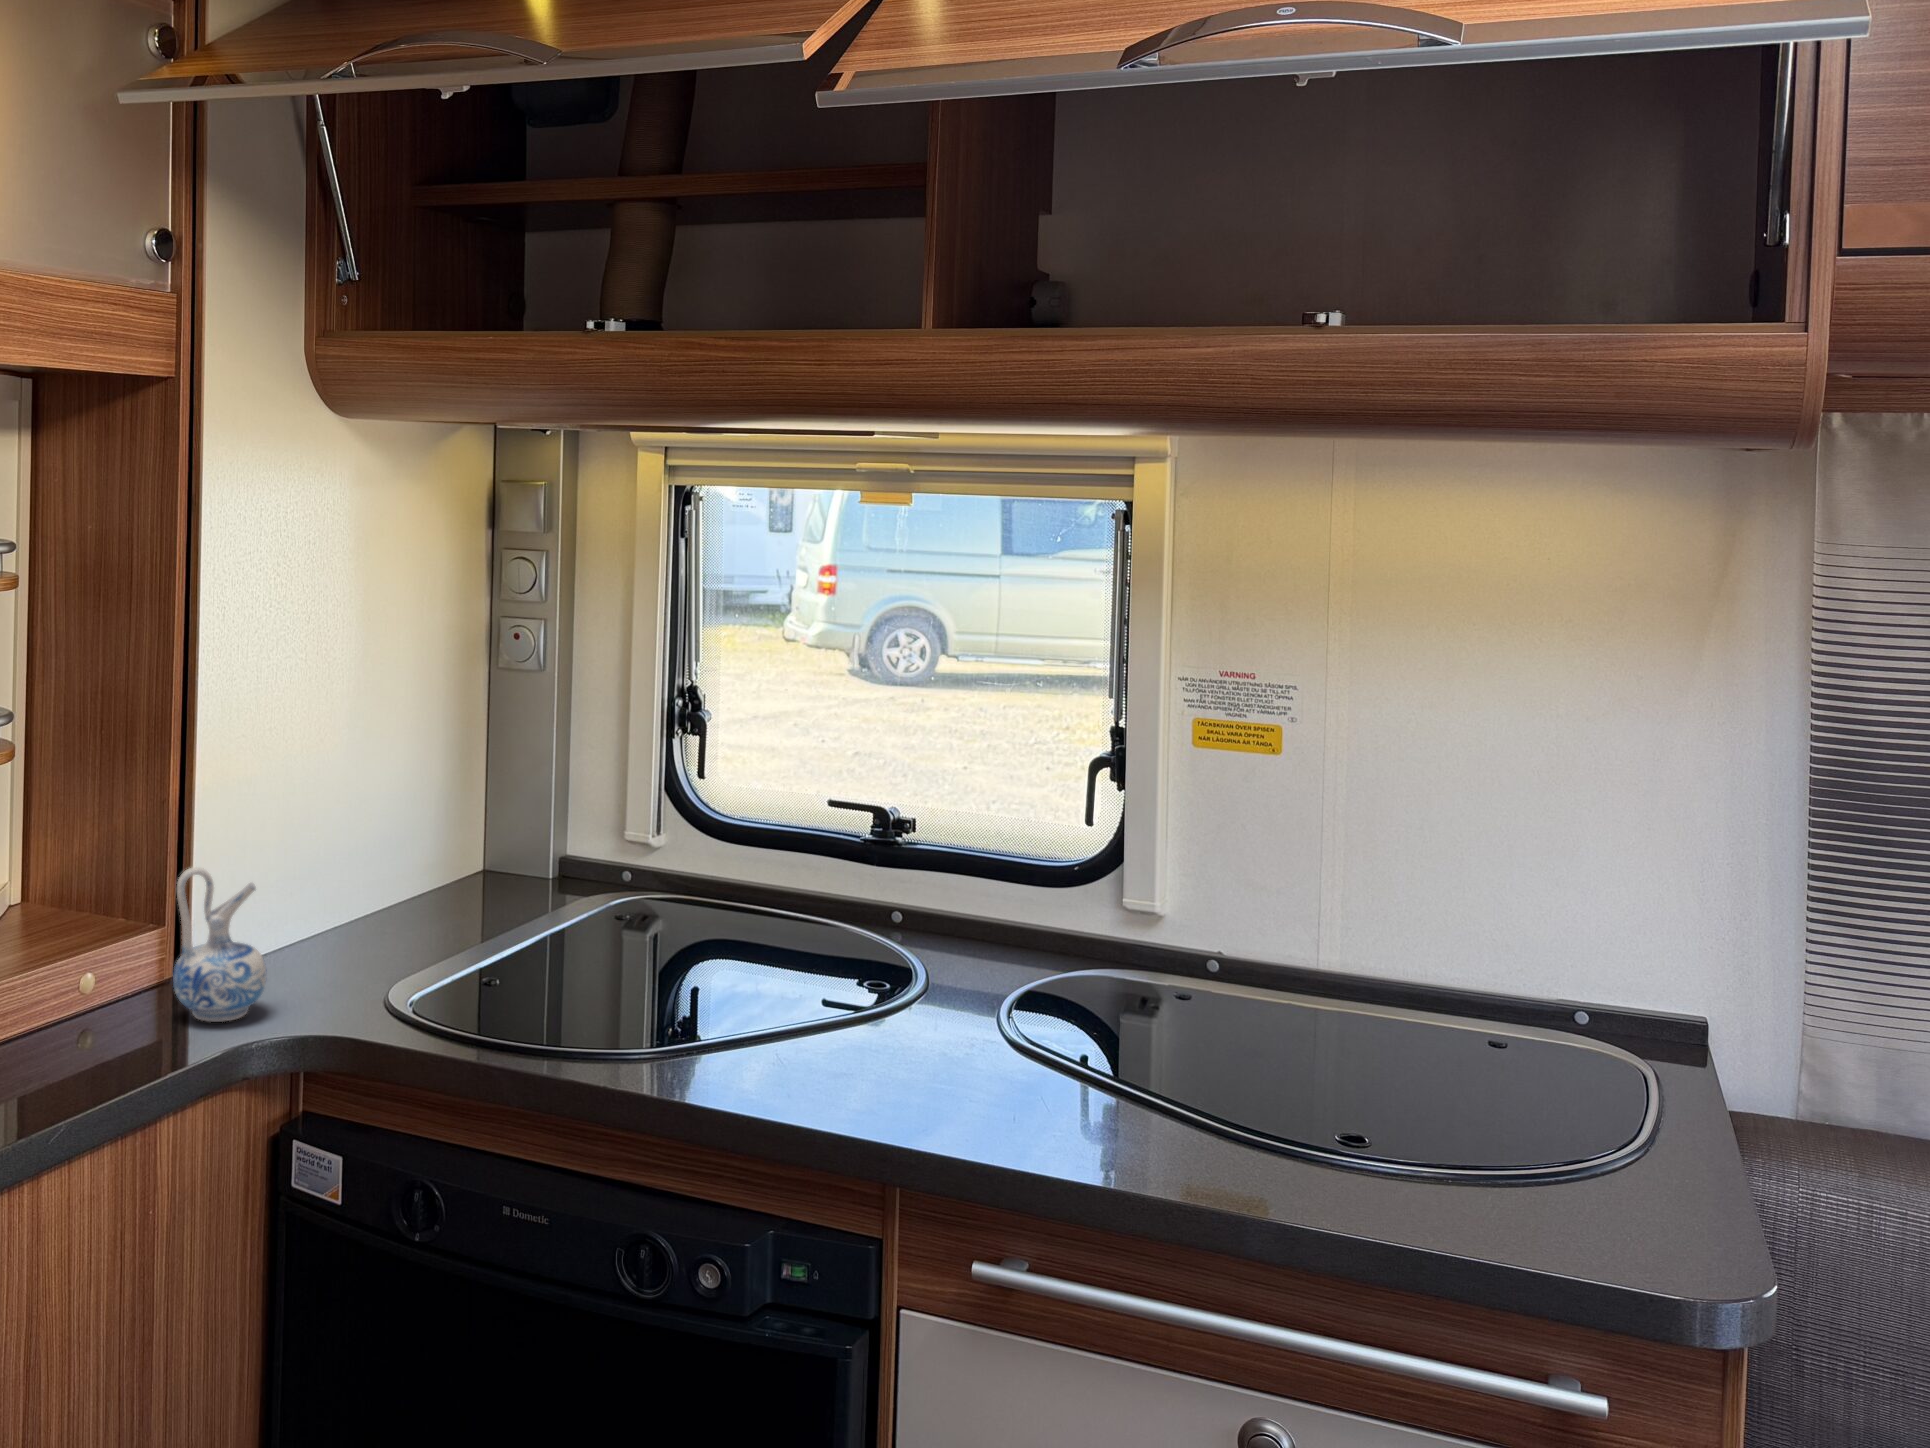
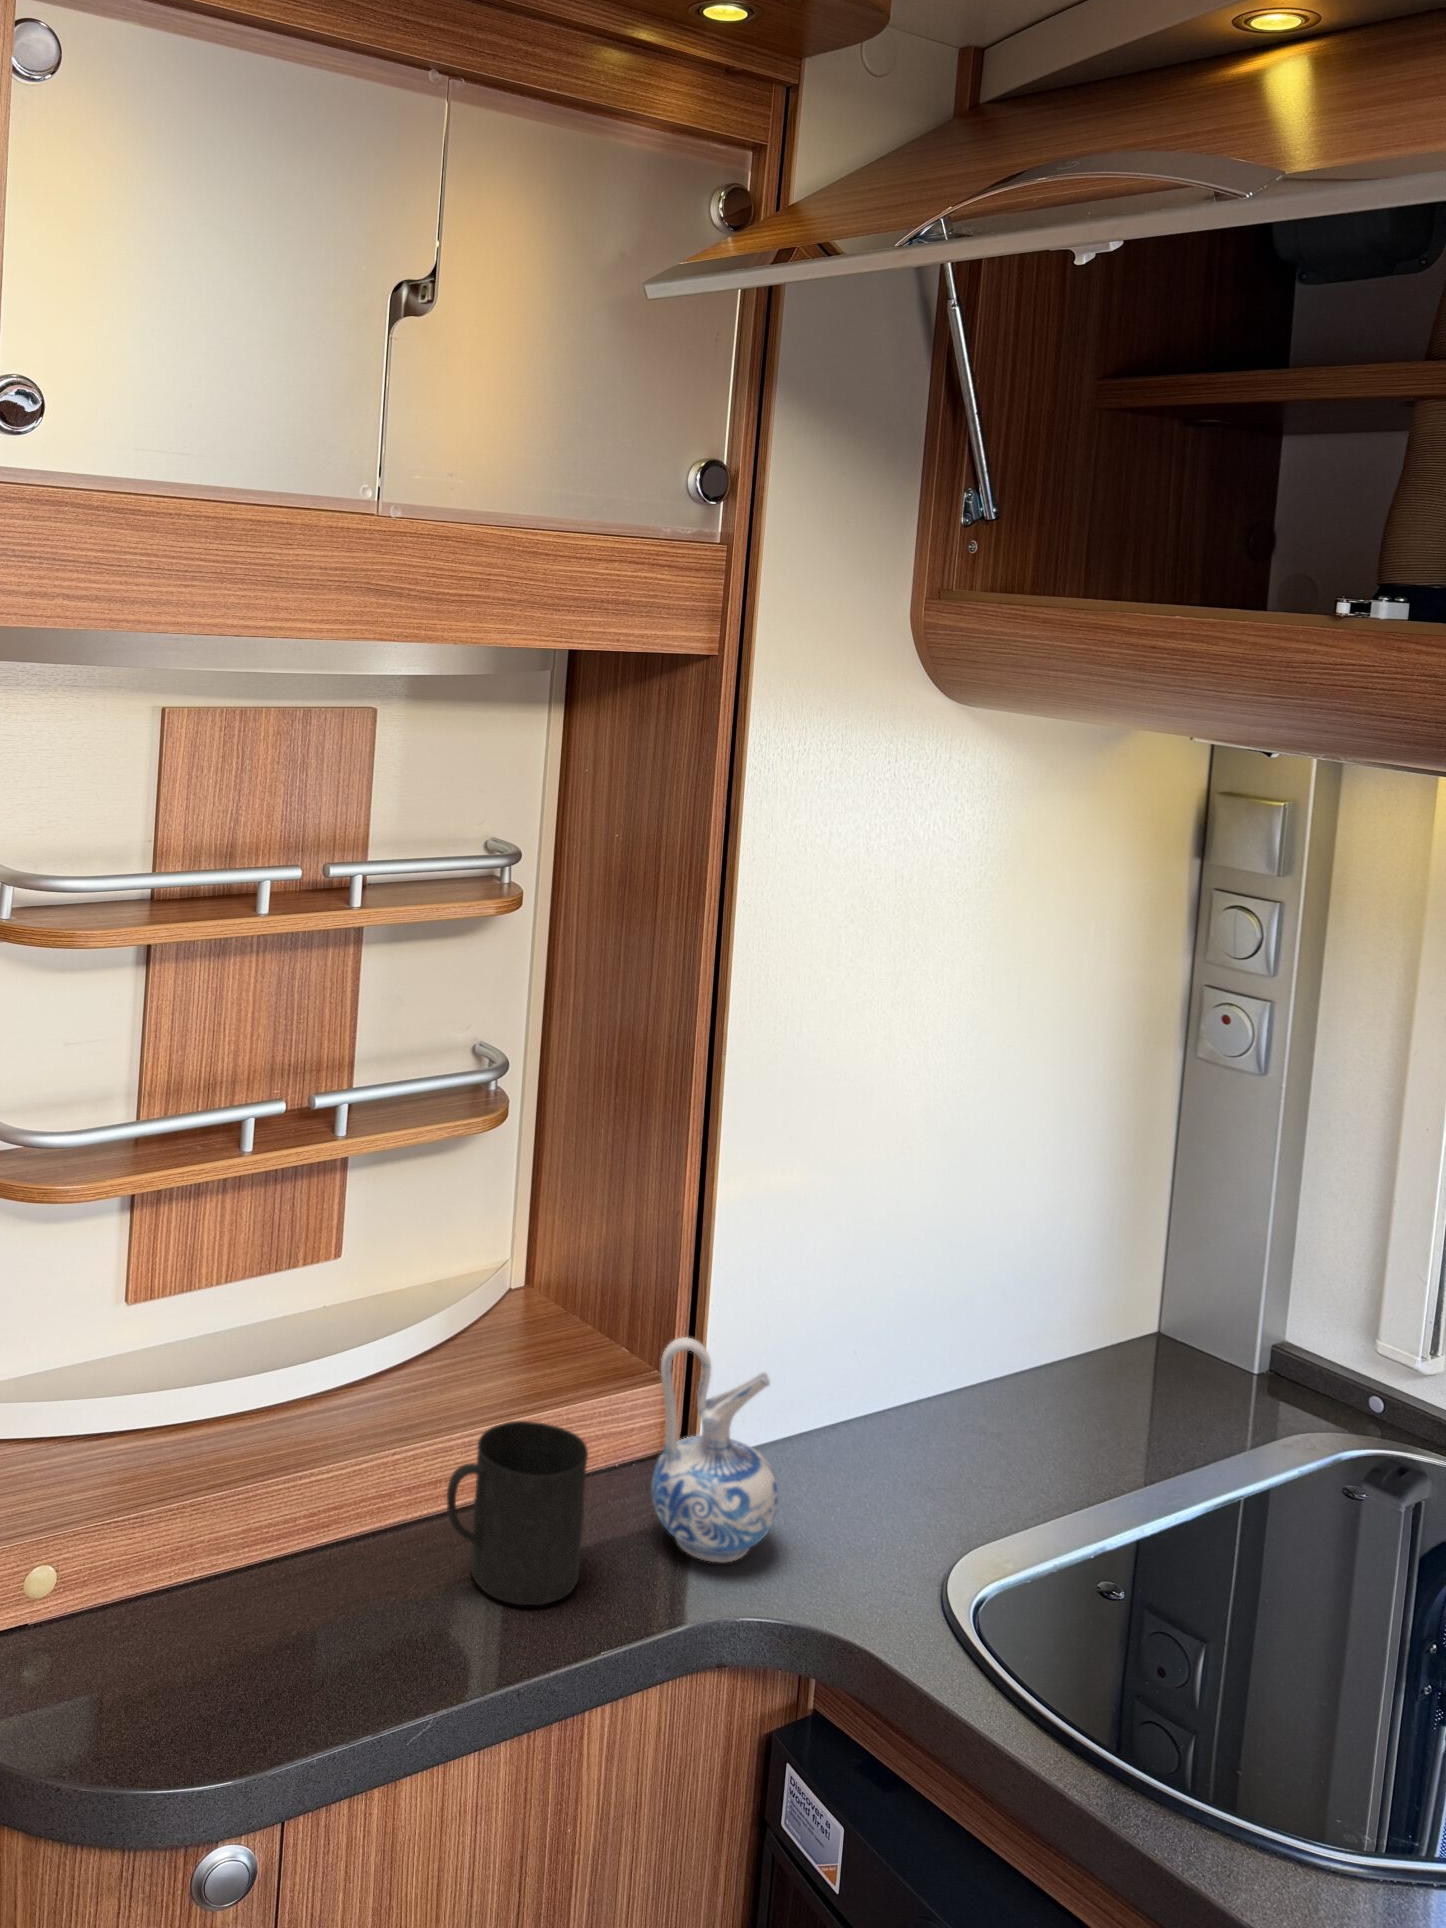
mug: none [35,945,137,1066] -> present [447,1421,588,1605]

